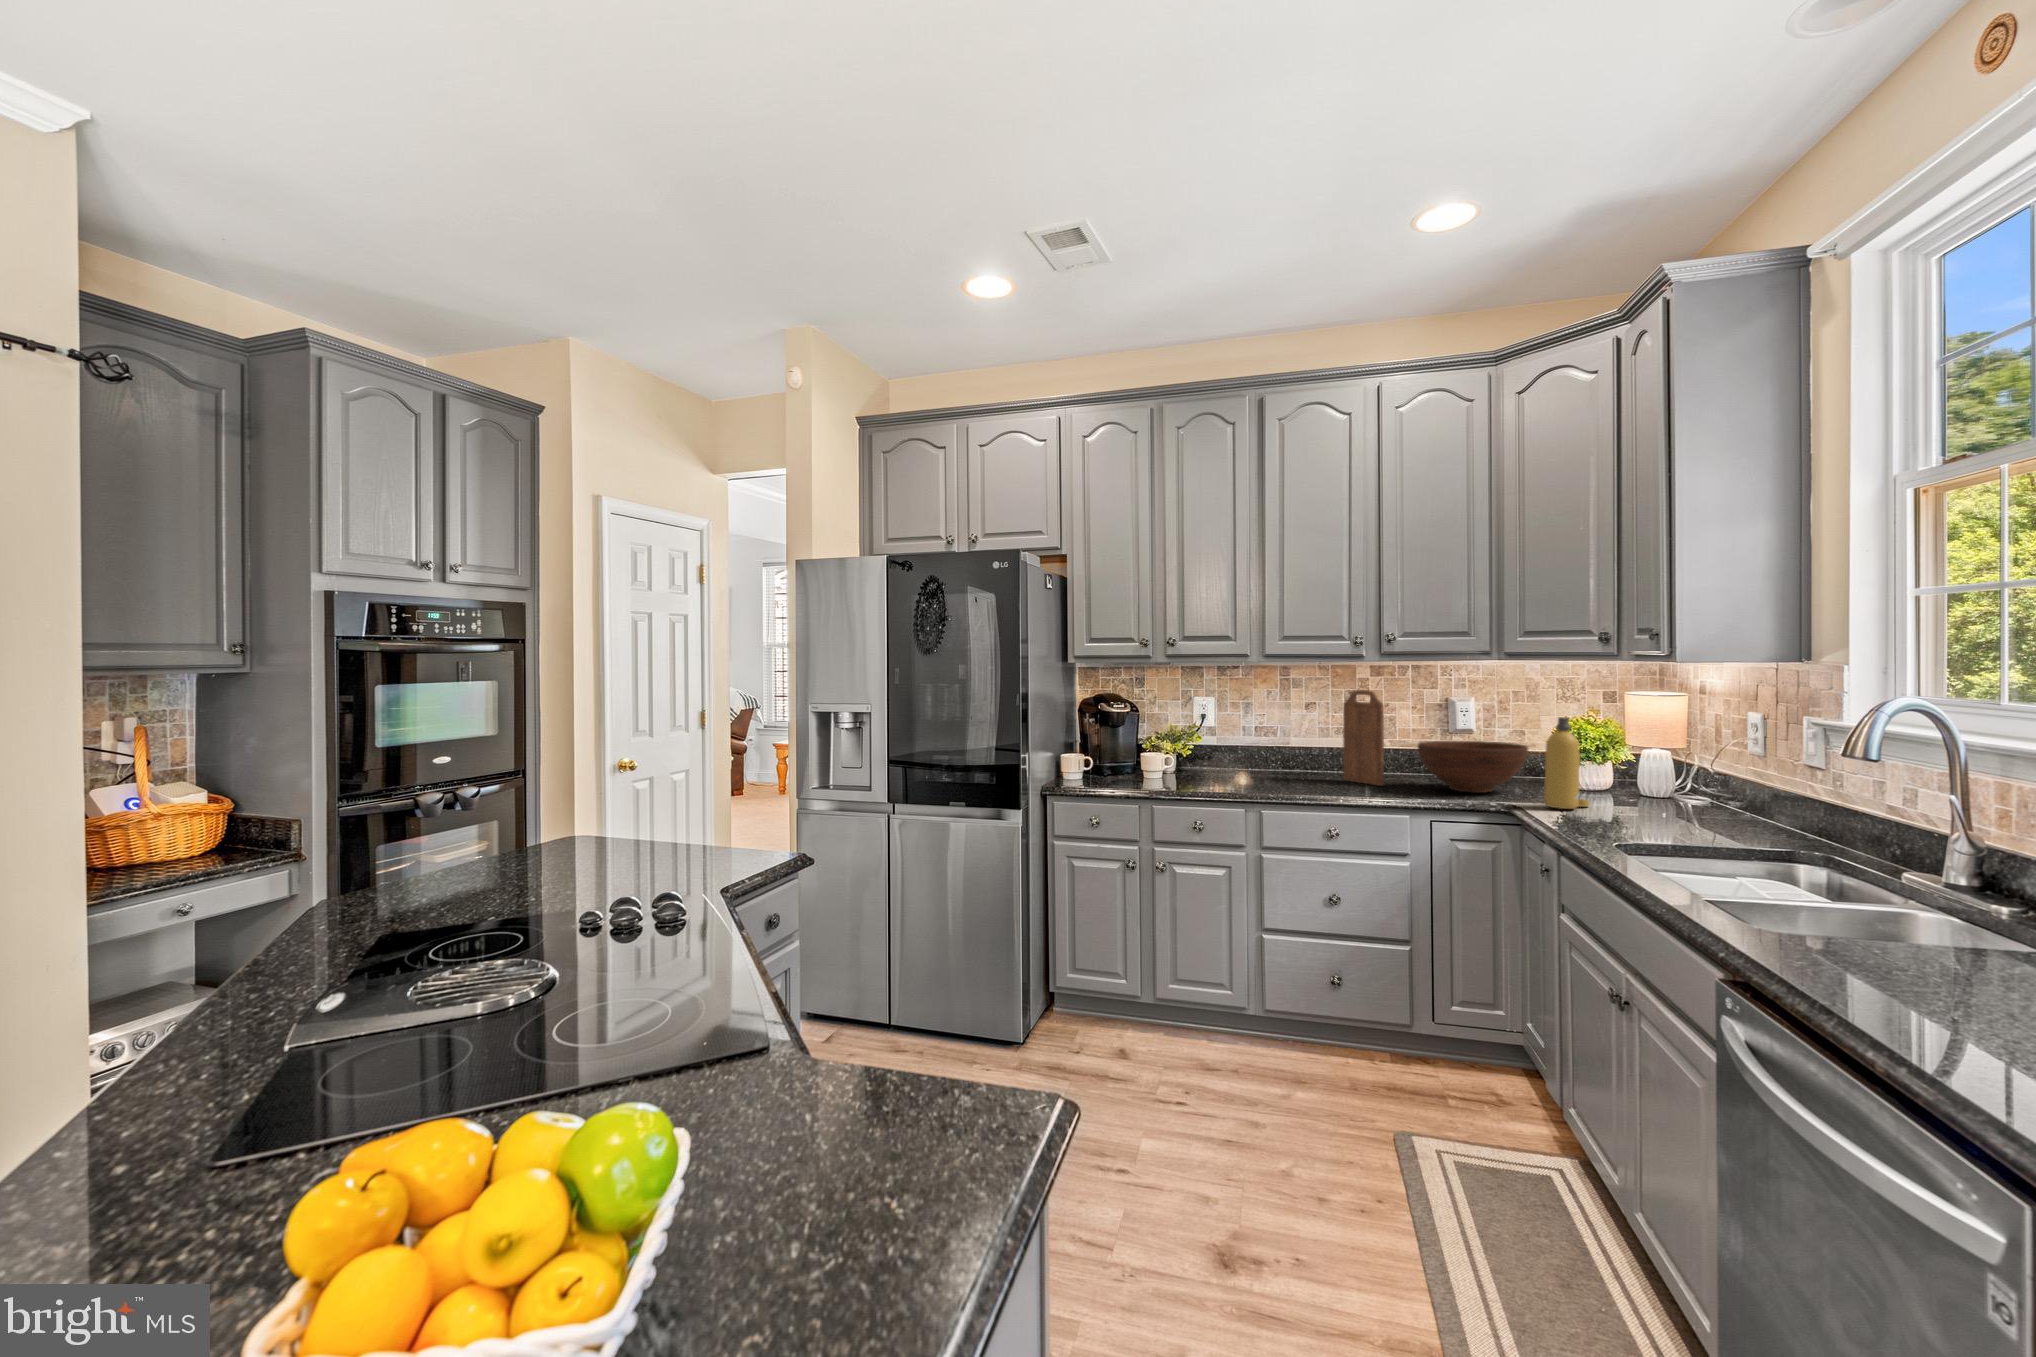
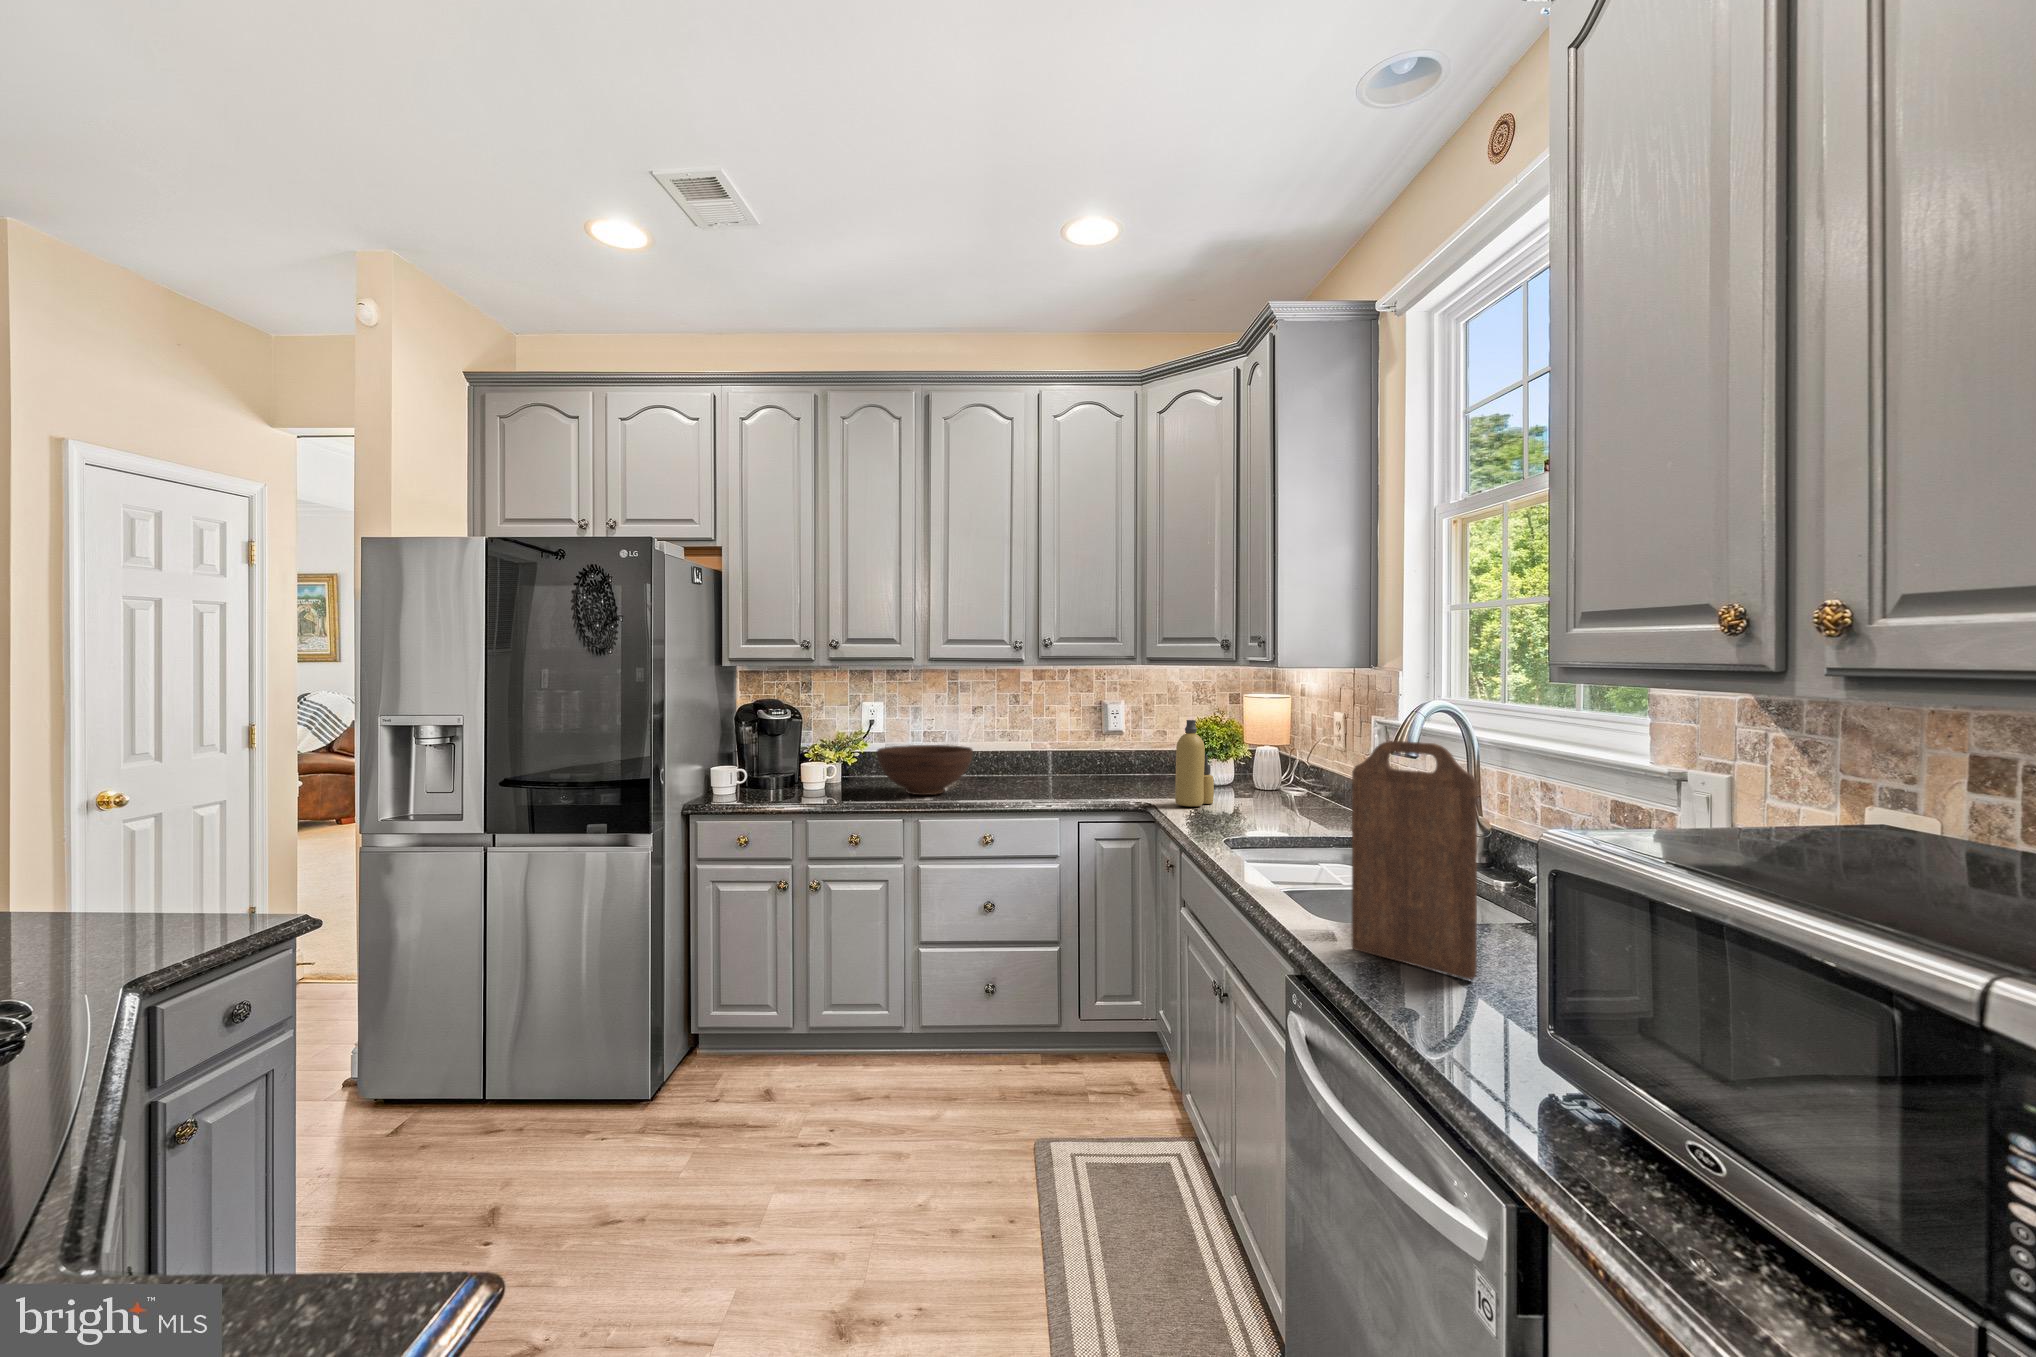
cutting board: present [1343,690,1384,786] -> present [1352,741,1478,979]
fruit bowl: present [1418,741,1528,793] -> present [877,745,973,795]

